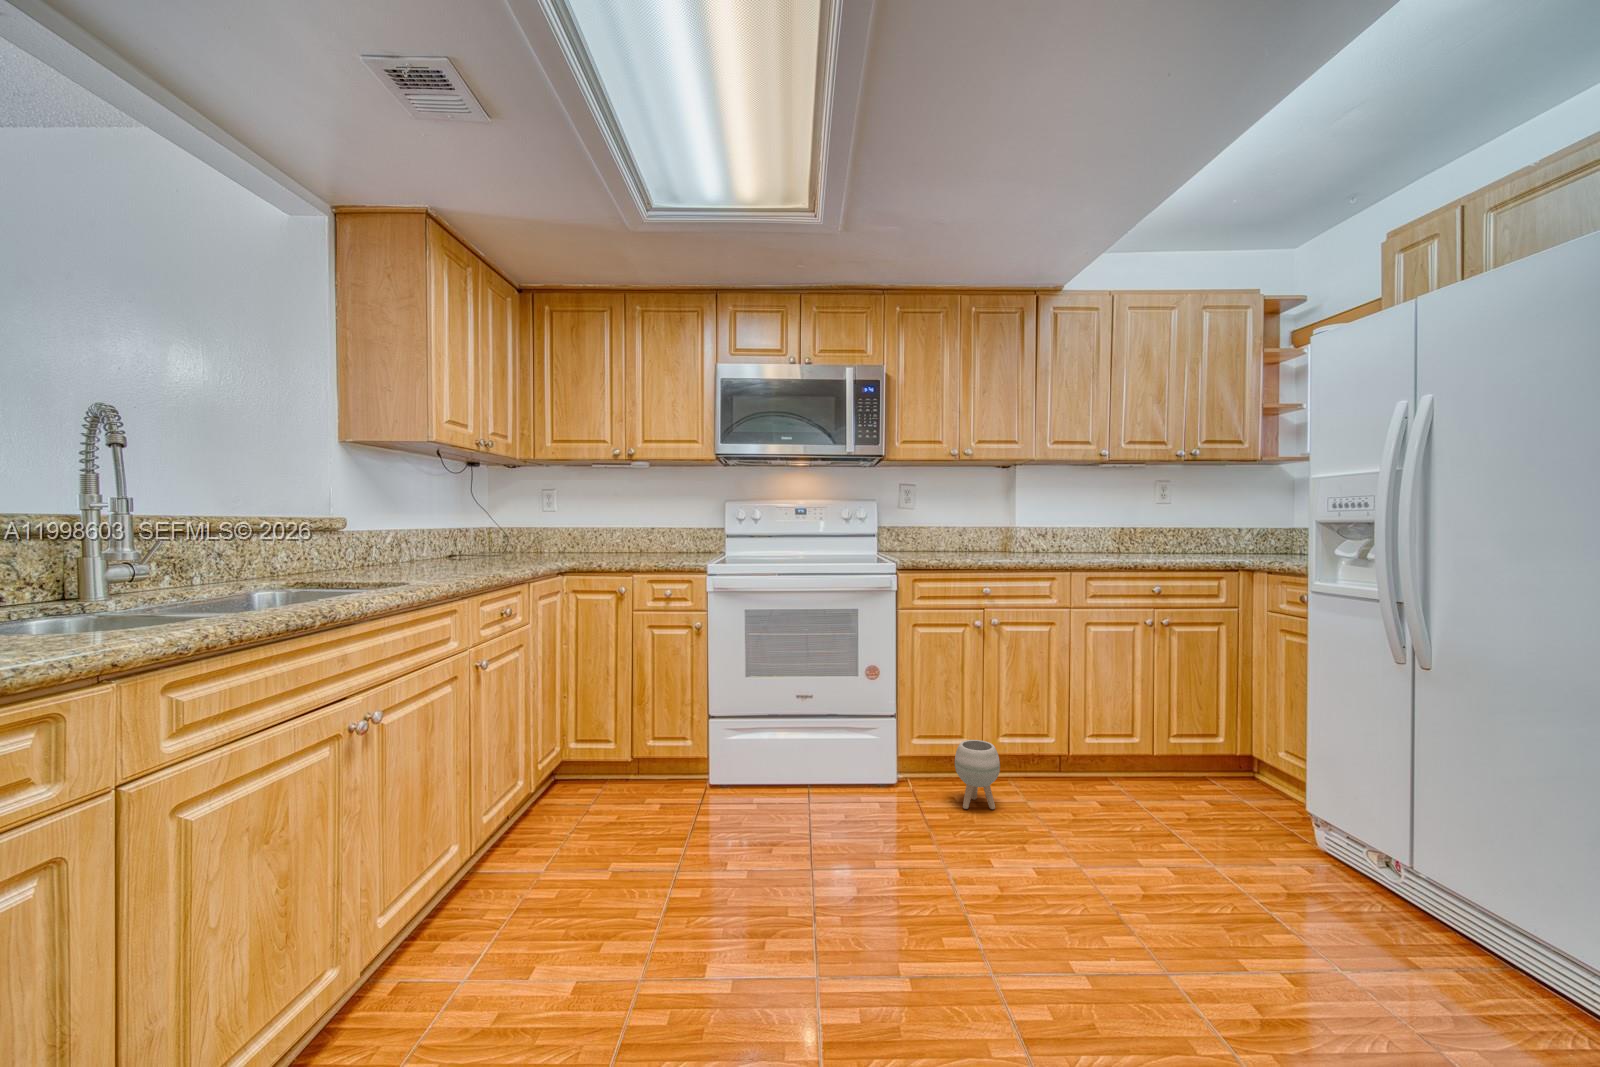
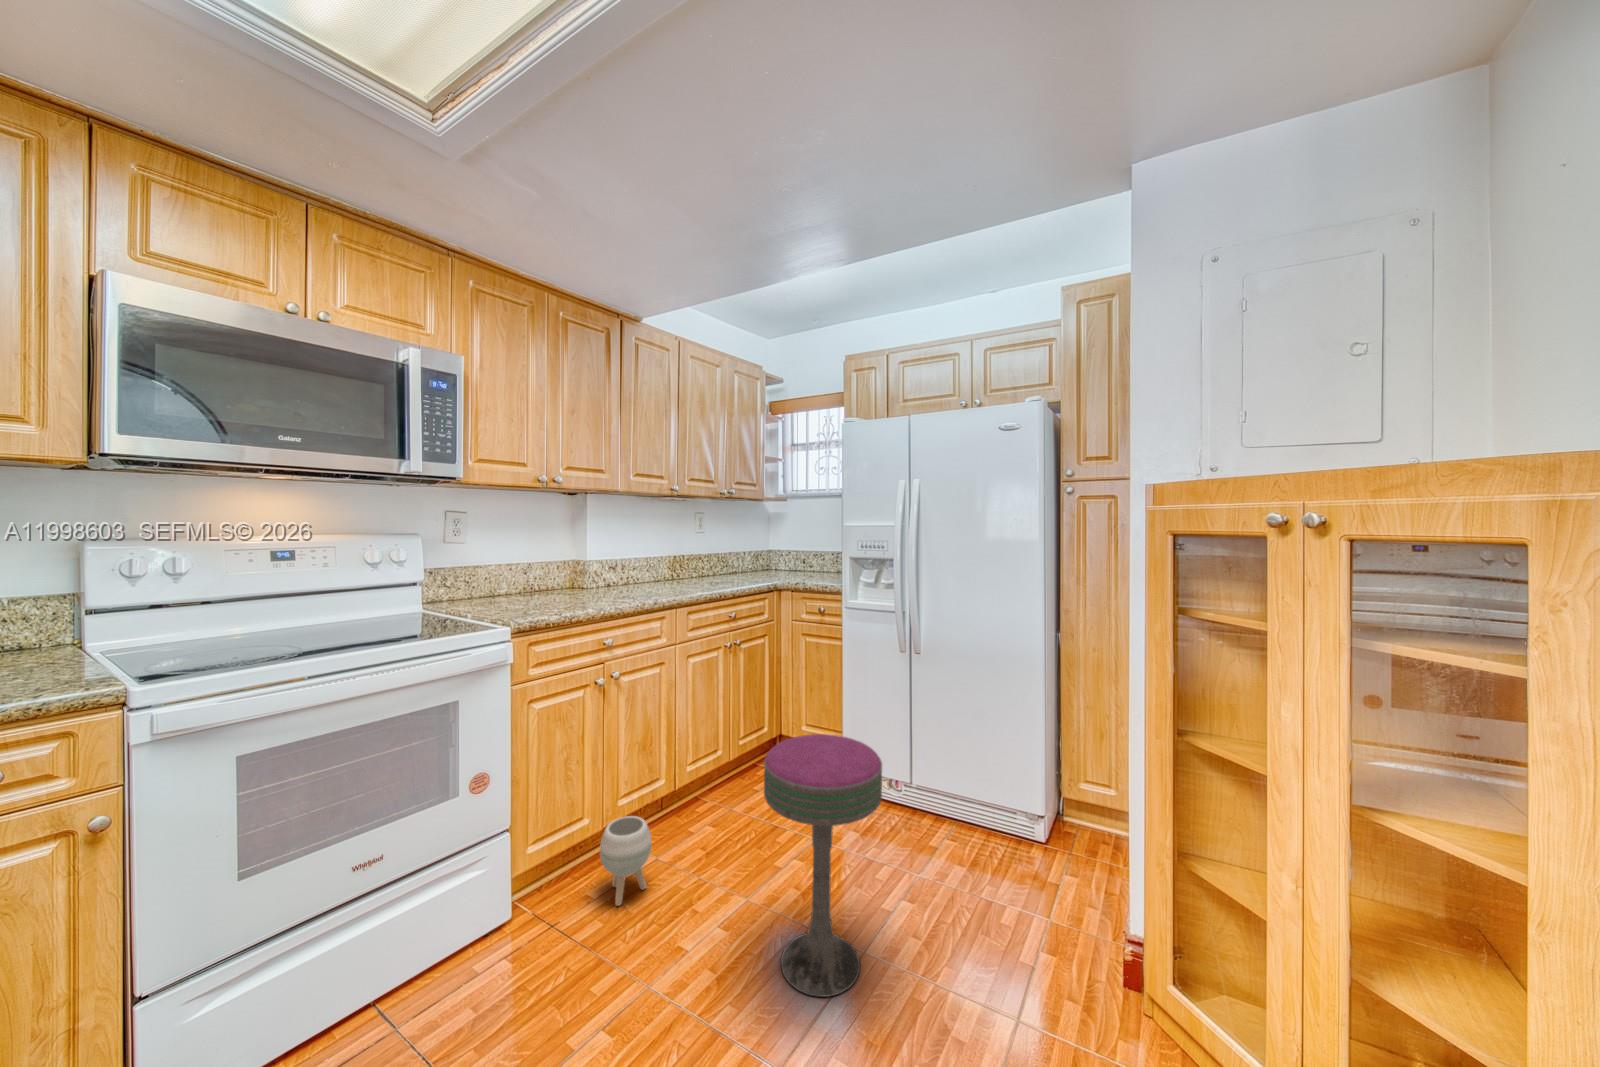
bar stool: none [1027,682,1160,940] -> present [764,734,882,997]

